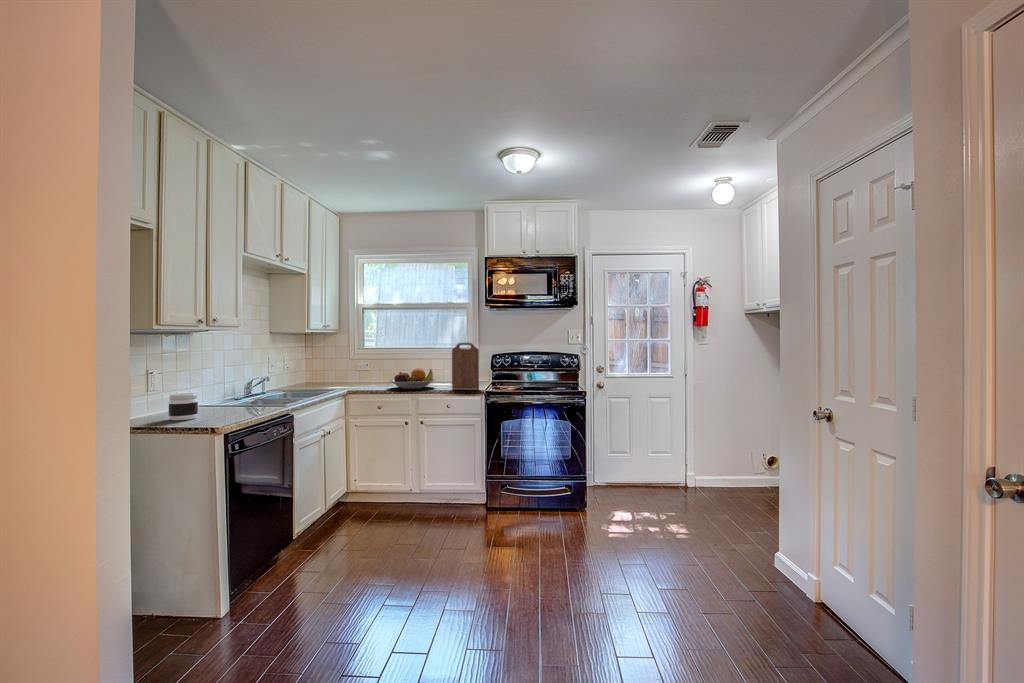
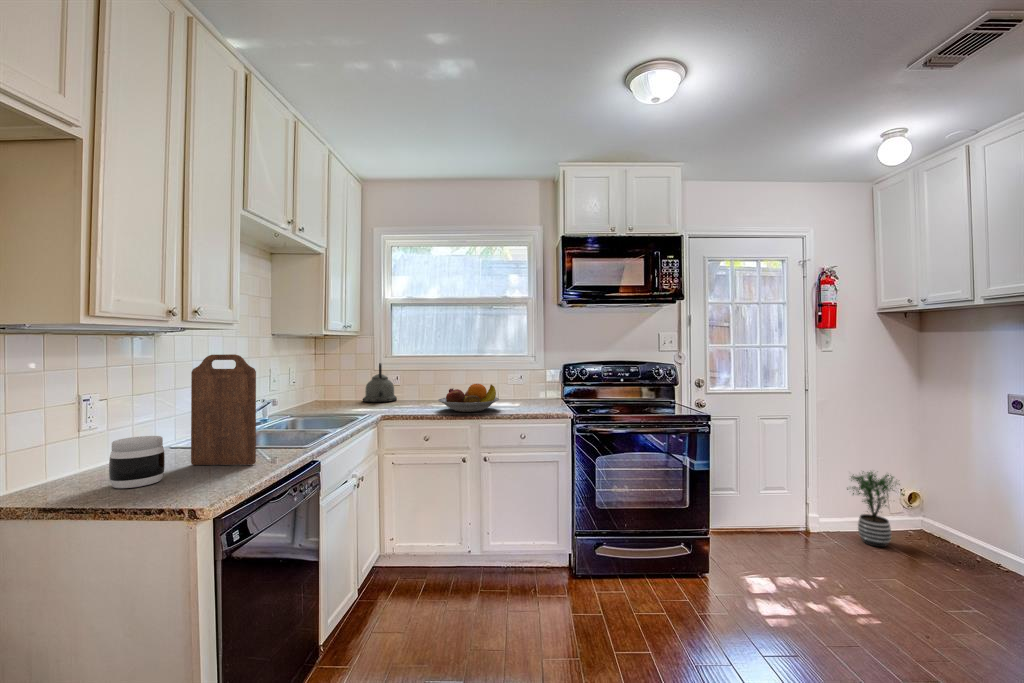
cutting board: present [452,343,479,389] -> present [191,354,256,465]
kettle: none [339,353,366,383] -> present [363,363,397,402]
potted plant: none [708,437,748,497] -> present [847,472,900,547]

